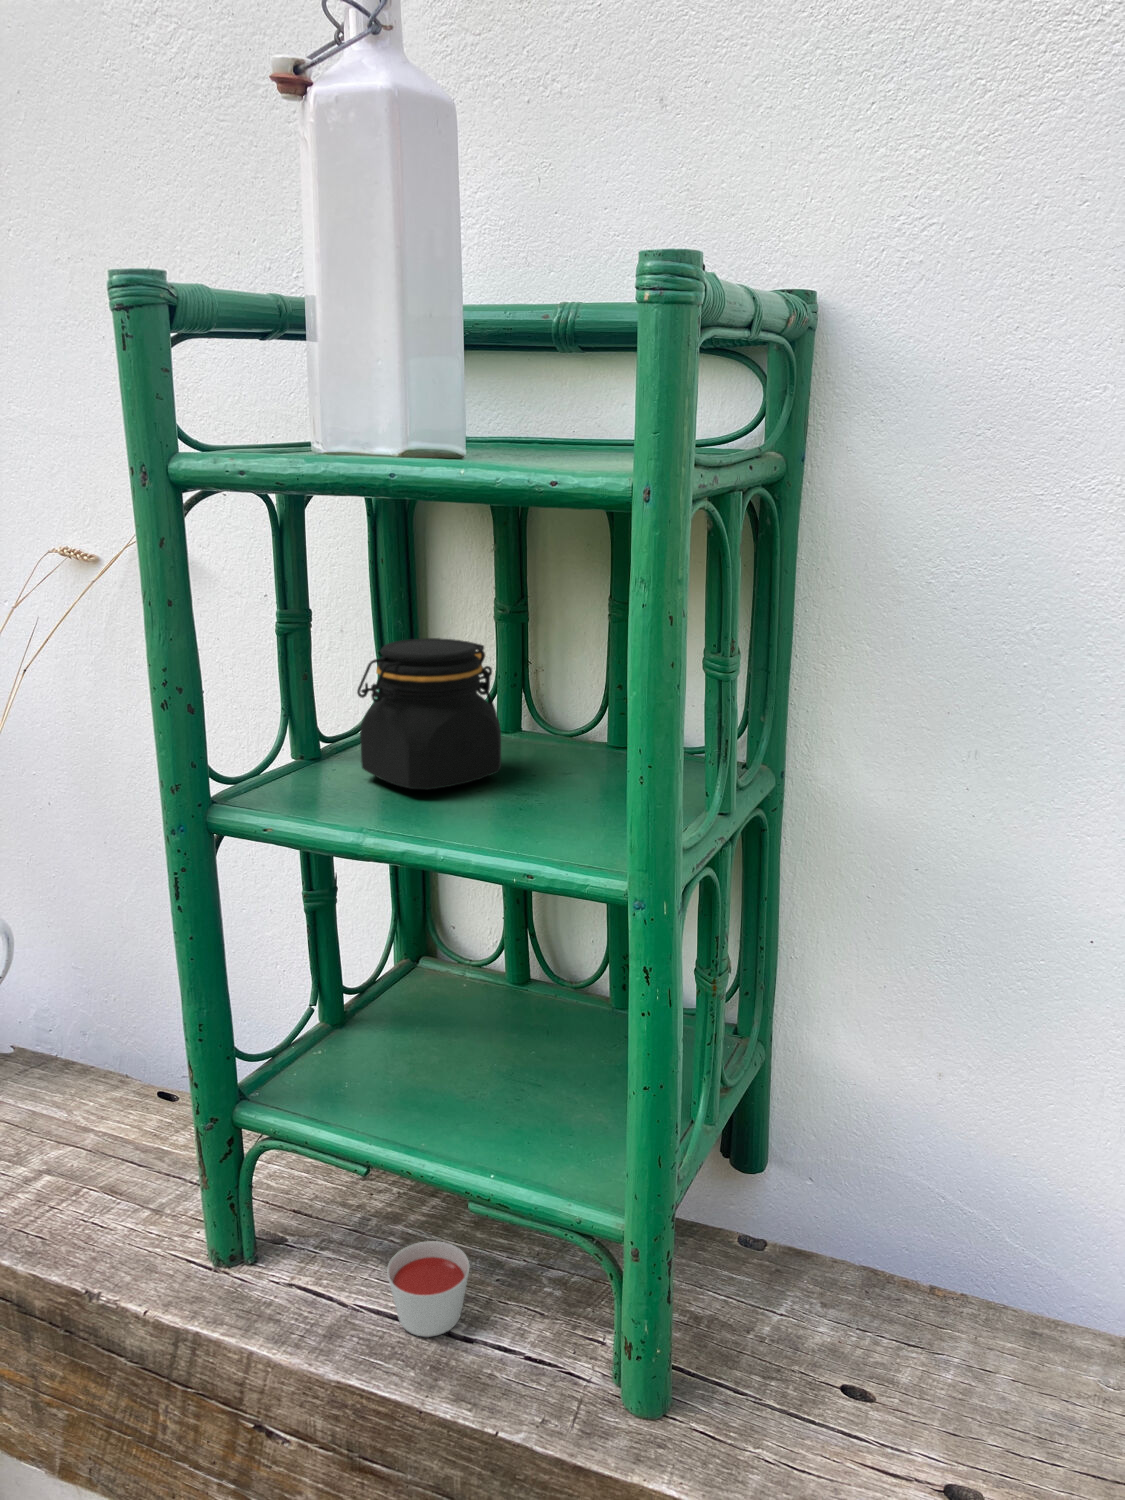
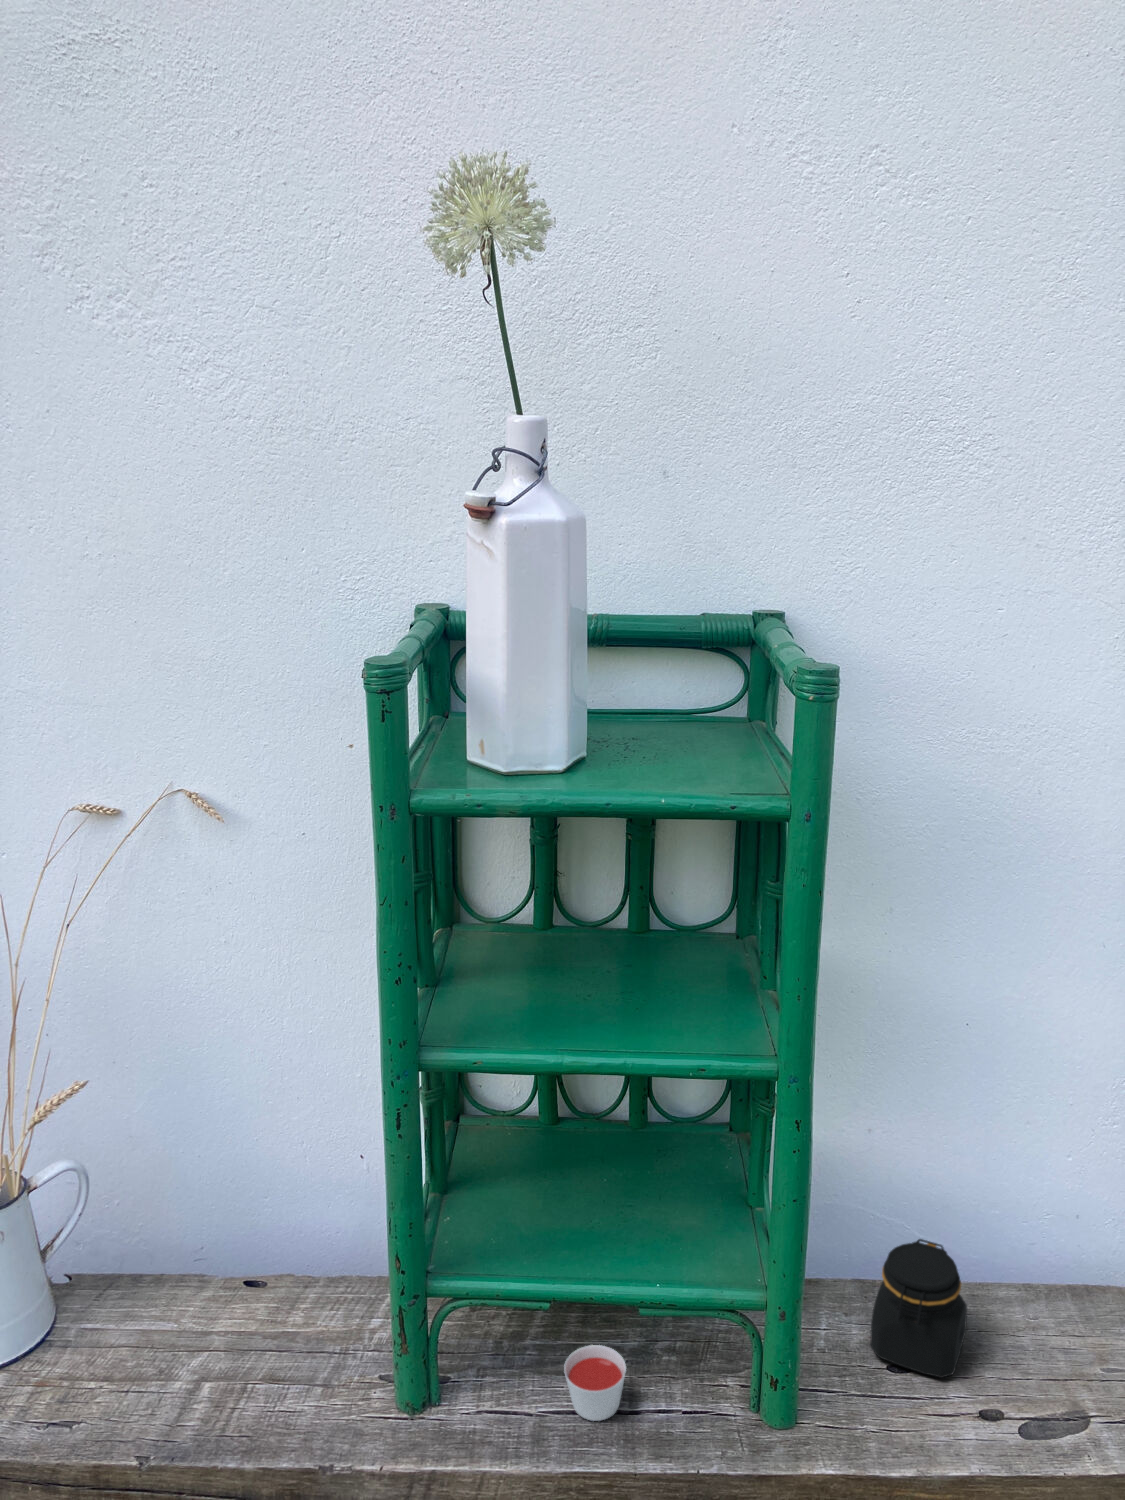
jar: present [357,638,501,790] -> present [870,1239,967,1377]

